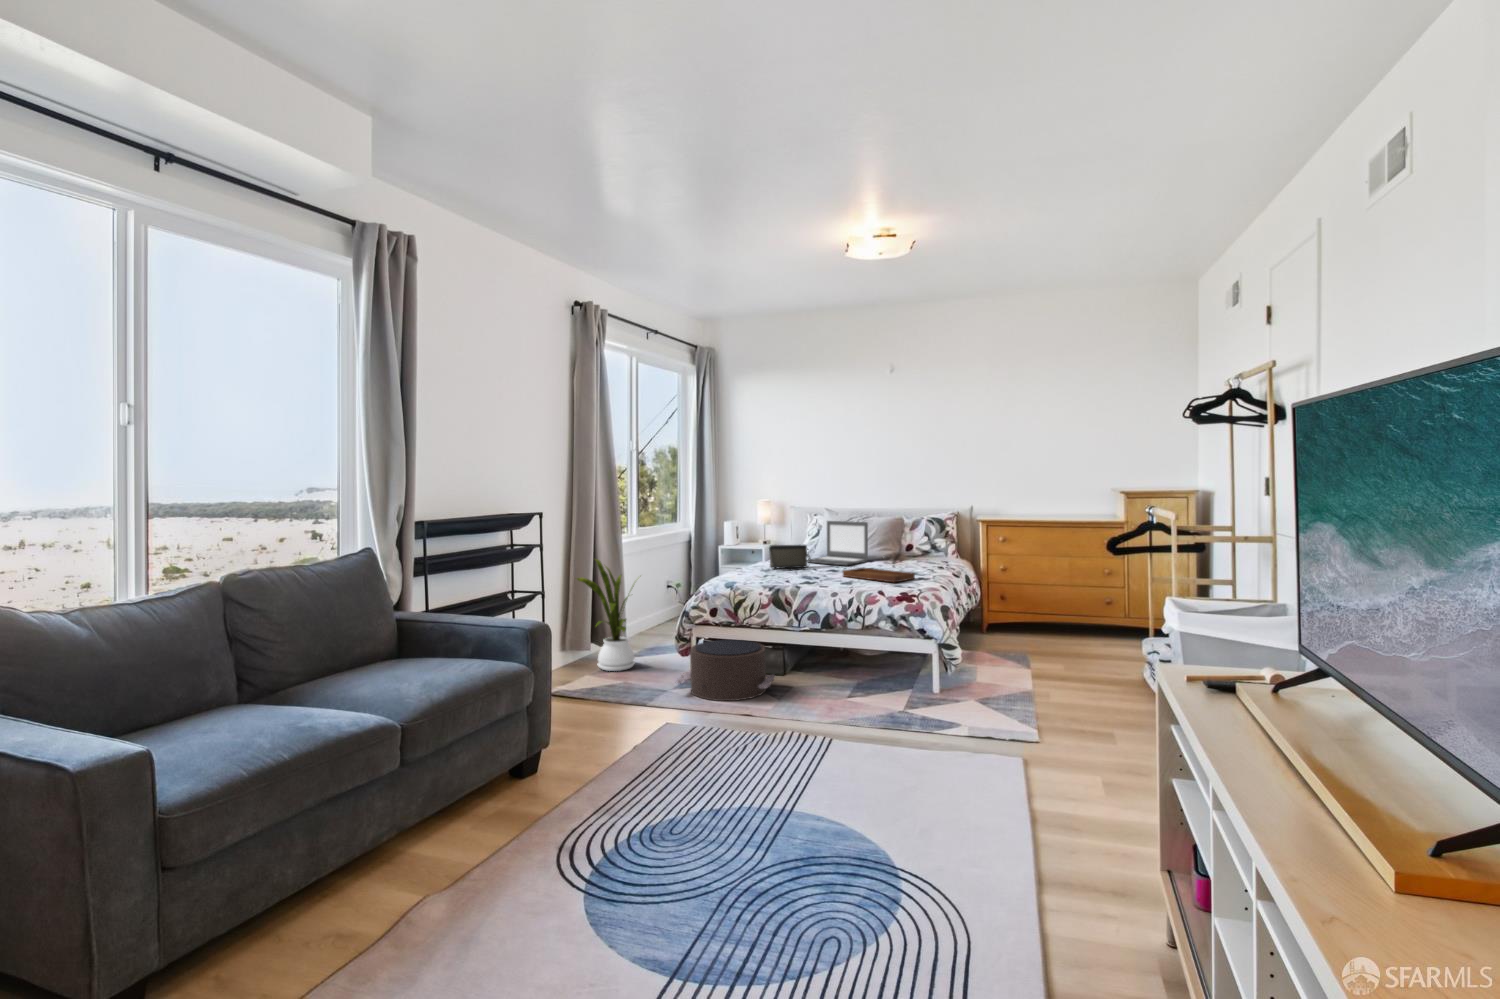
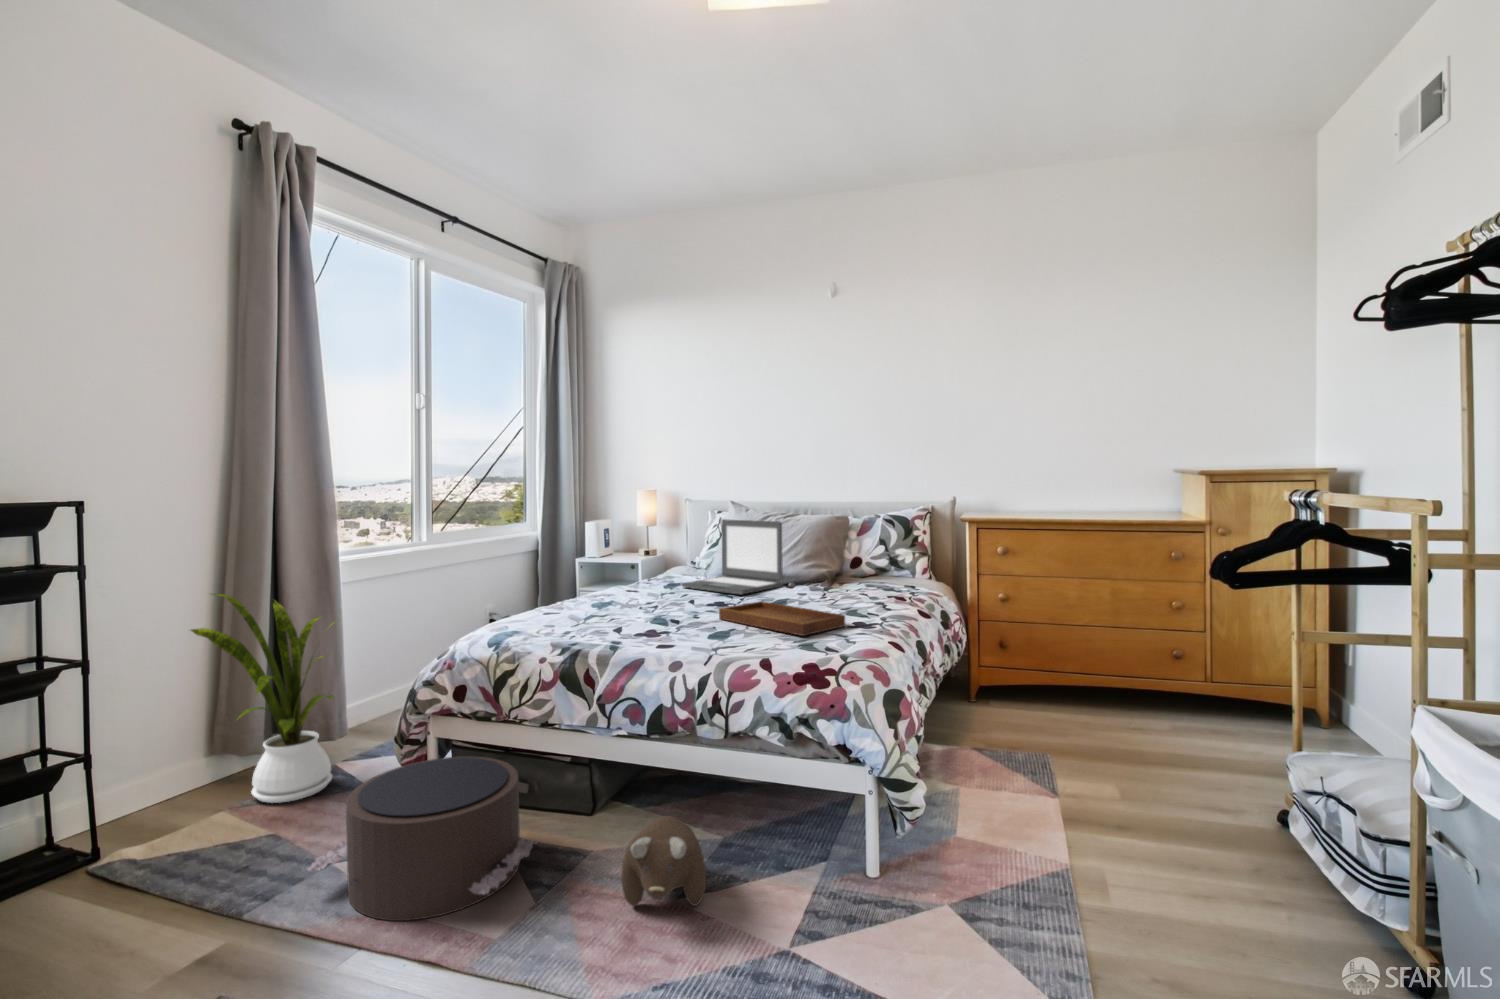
handbag: present [769,545,811,570] -> none [609,559,680,603]
plush toy: none [824,659,863,697] -> present [621,816,706,906]

